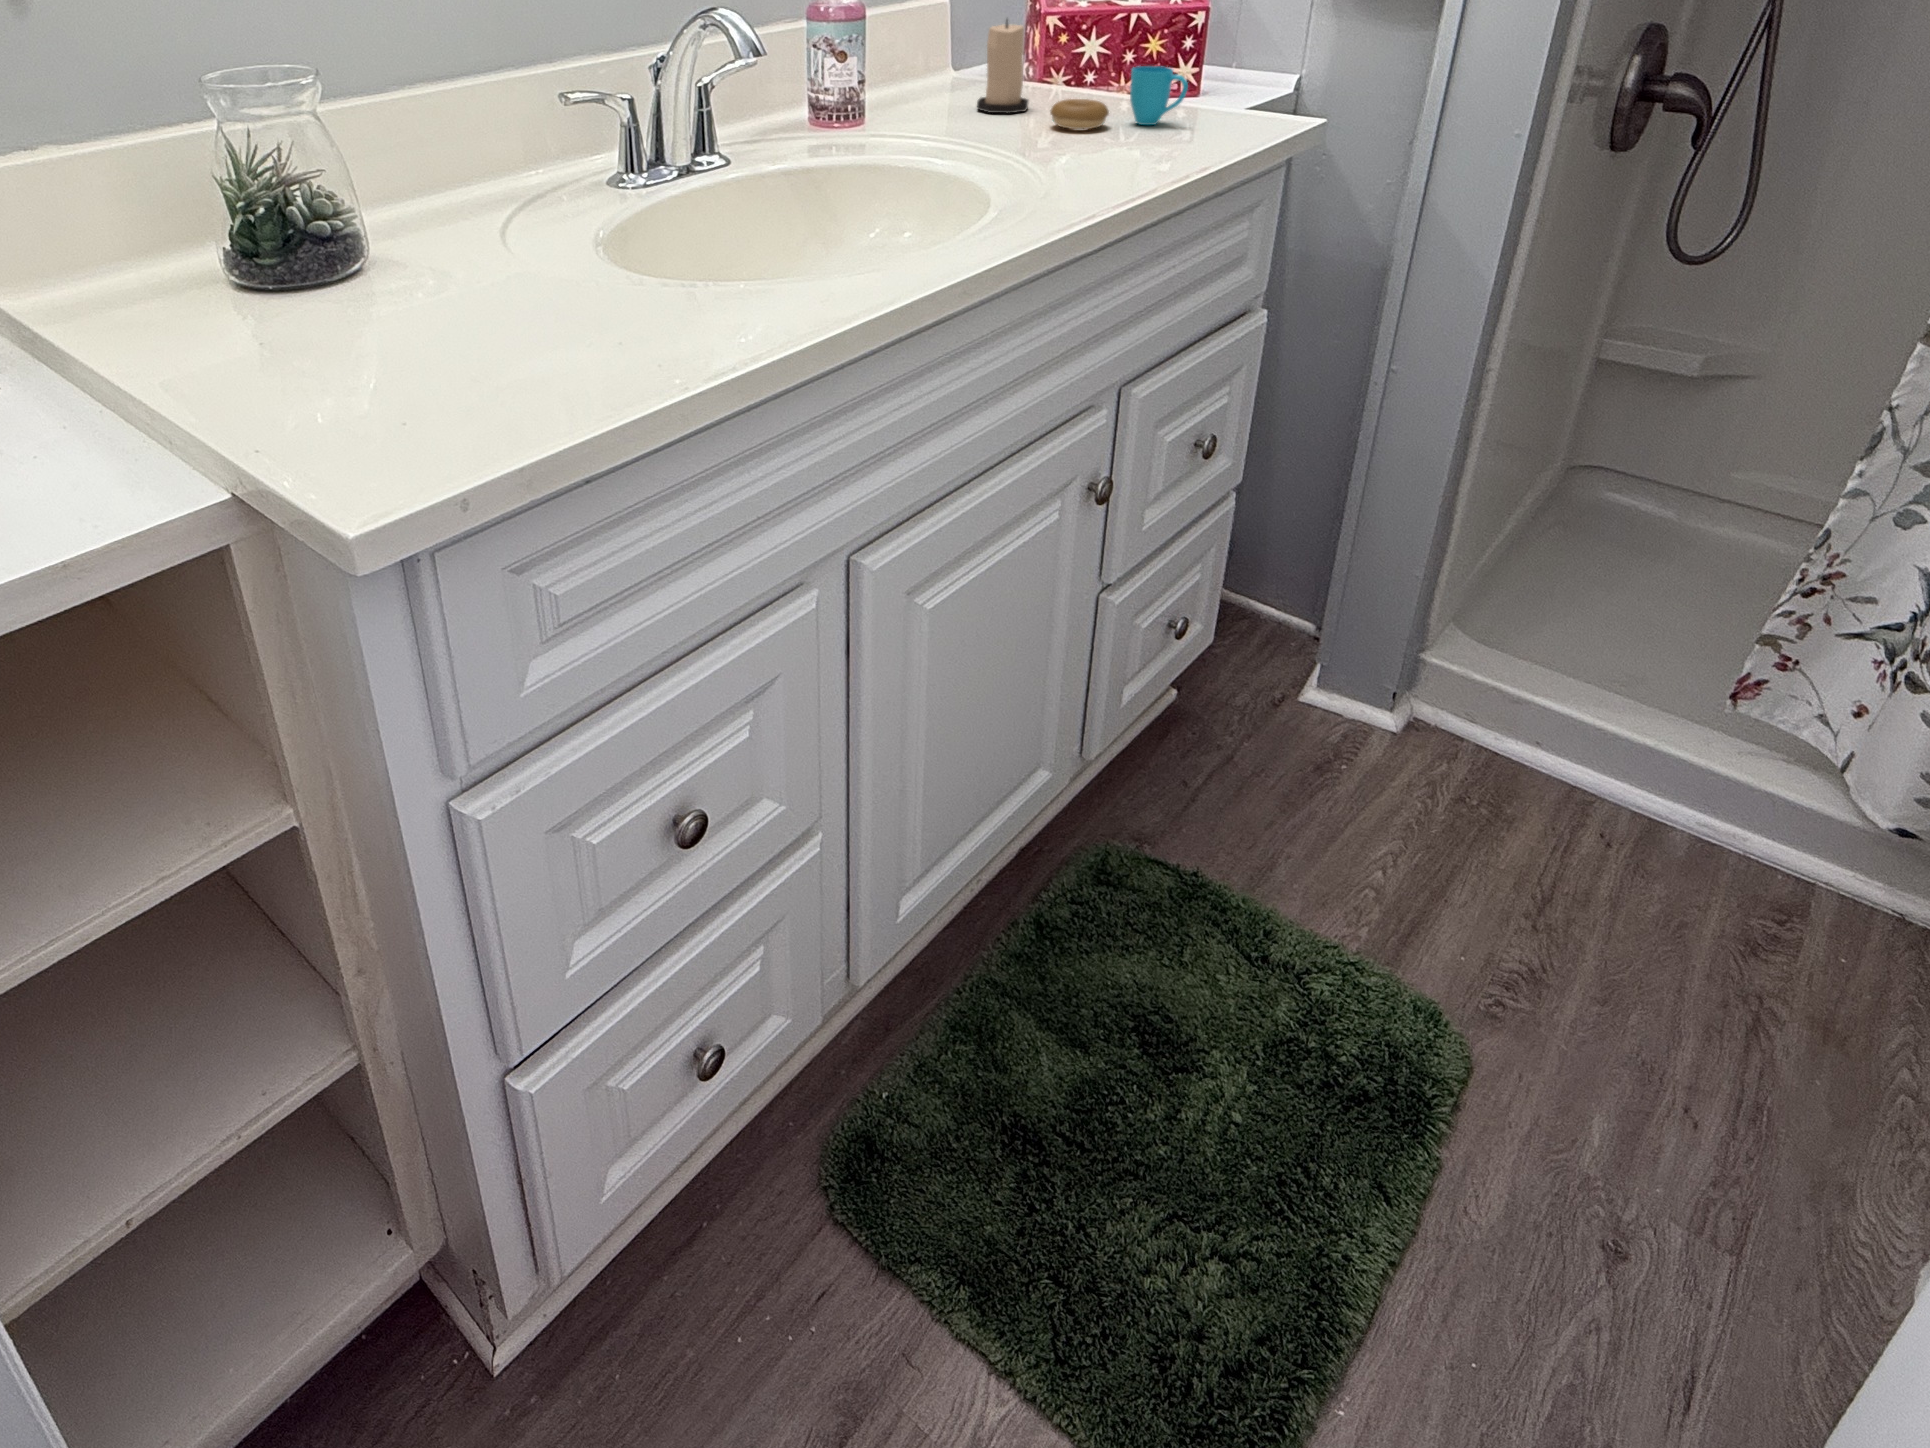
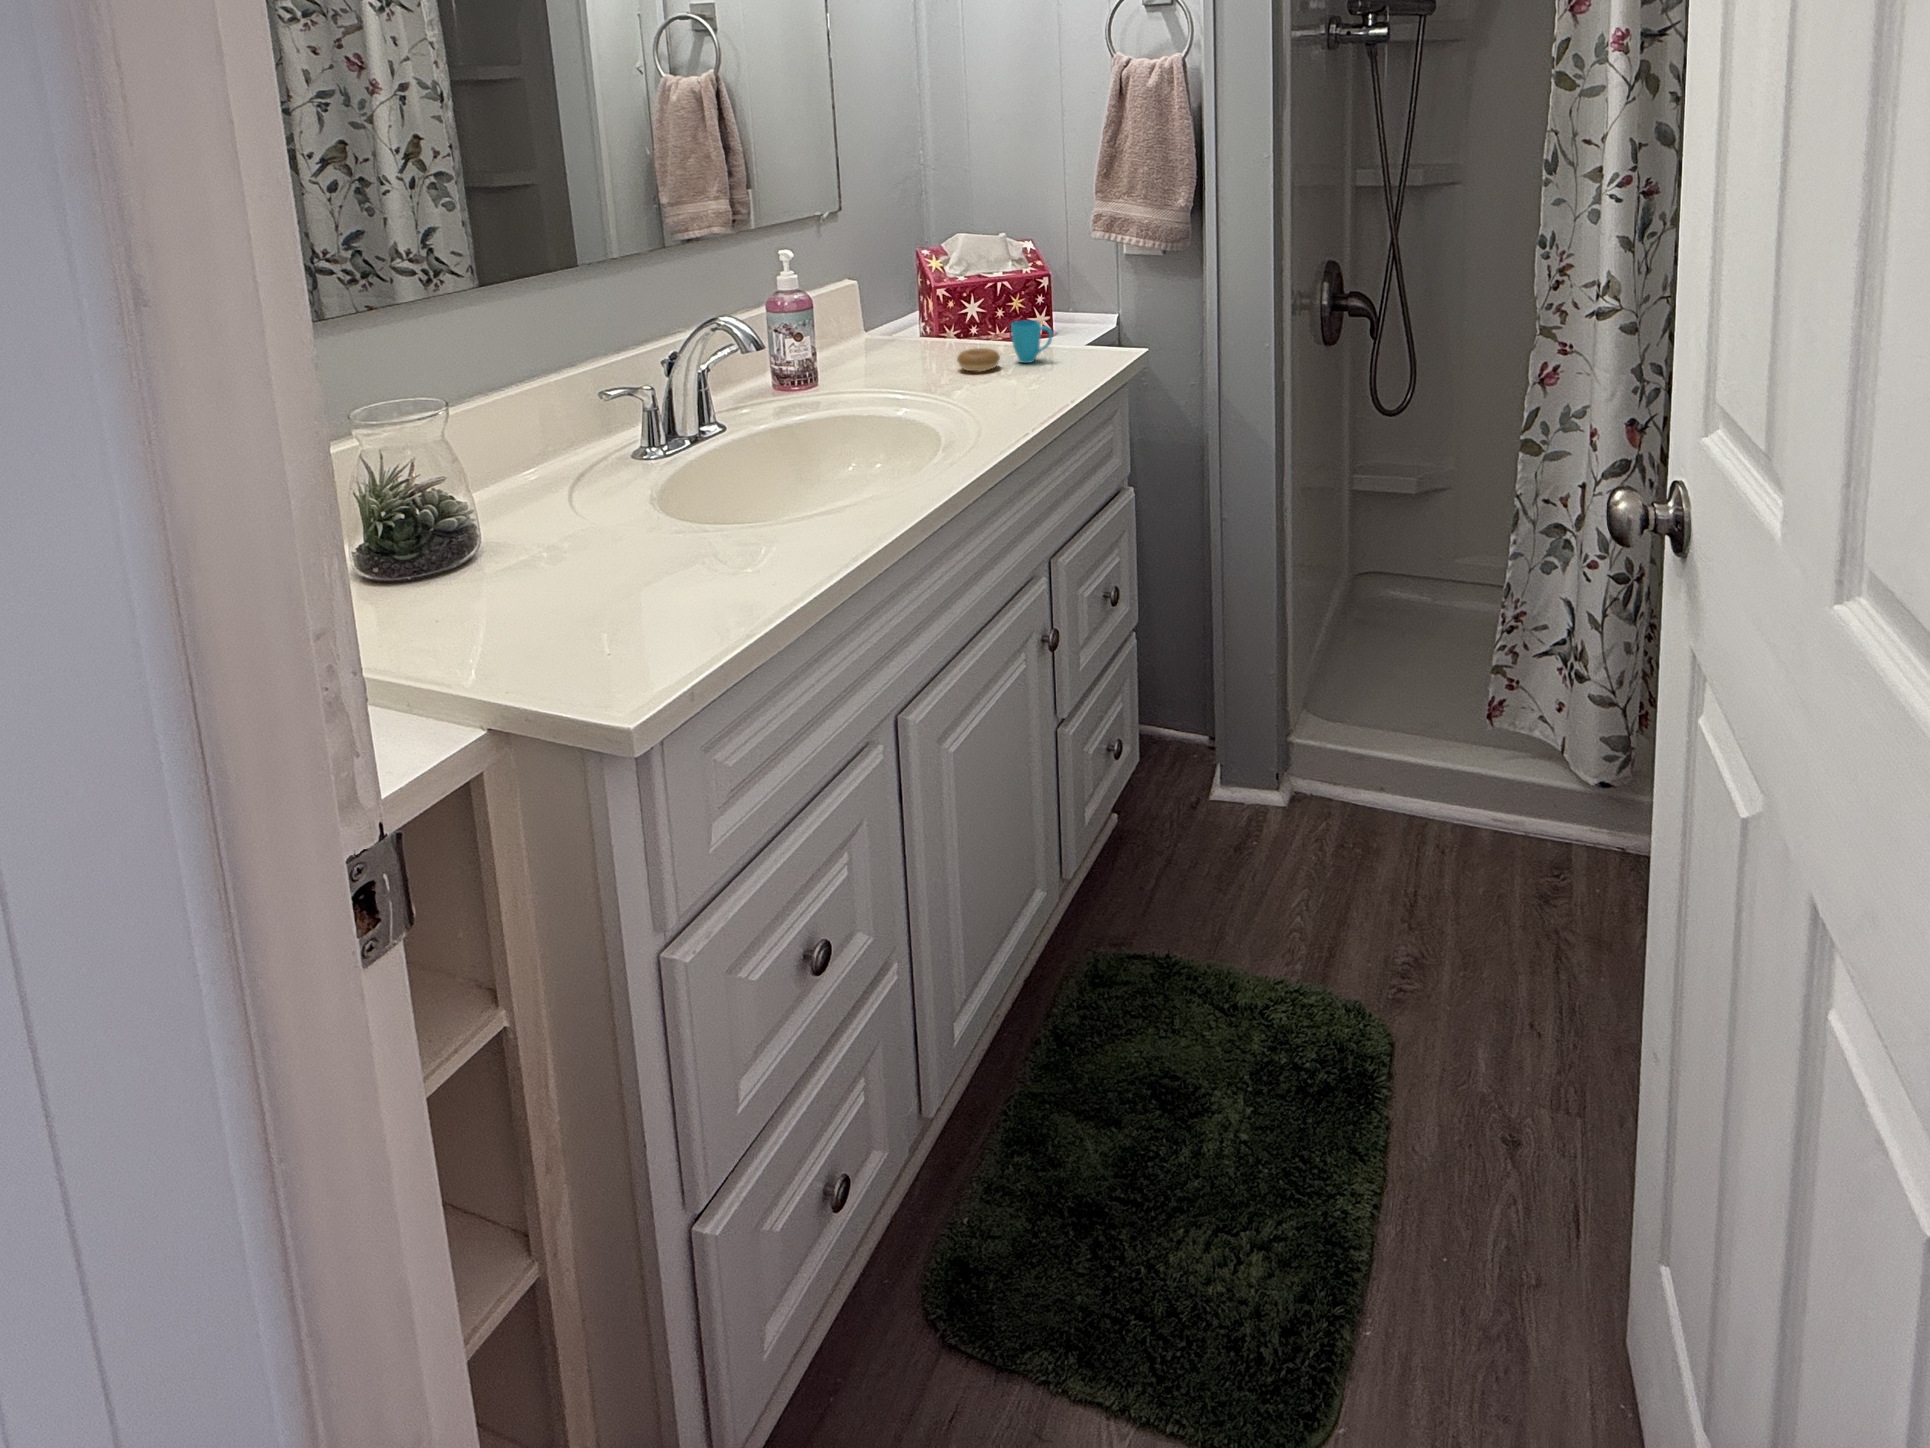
candle: present [977,19,1029,113] -> none [896,293,935,363]

